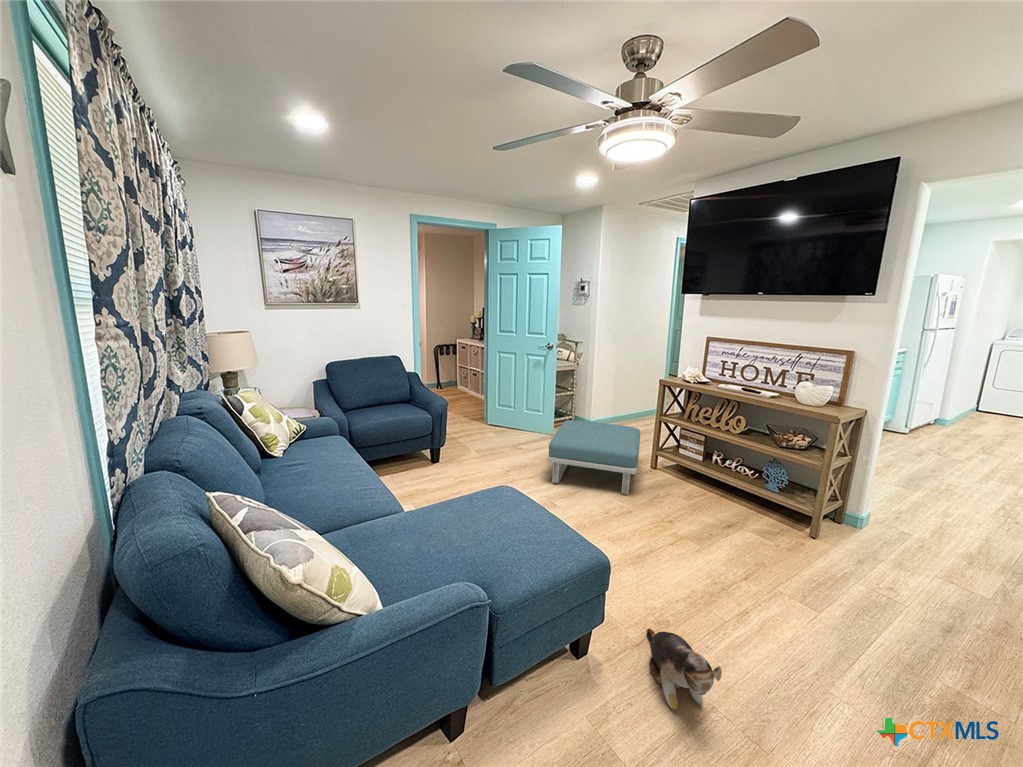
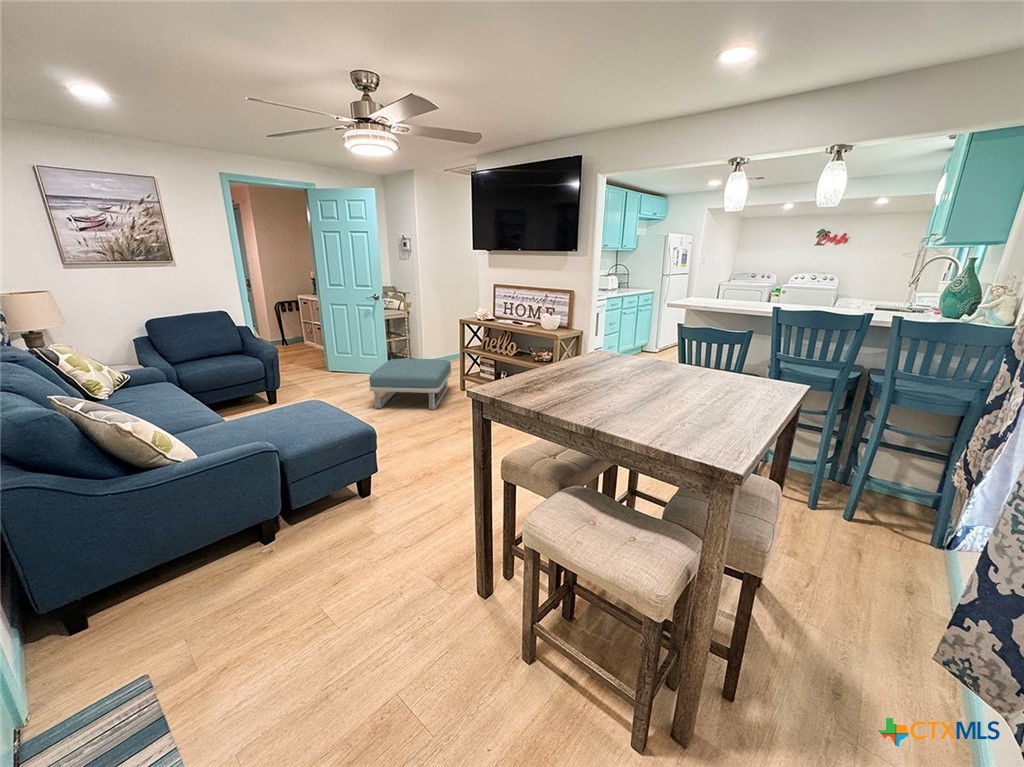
plush toy: present [647,629,722,710] -> none [406,467,432,505]

